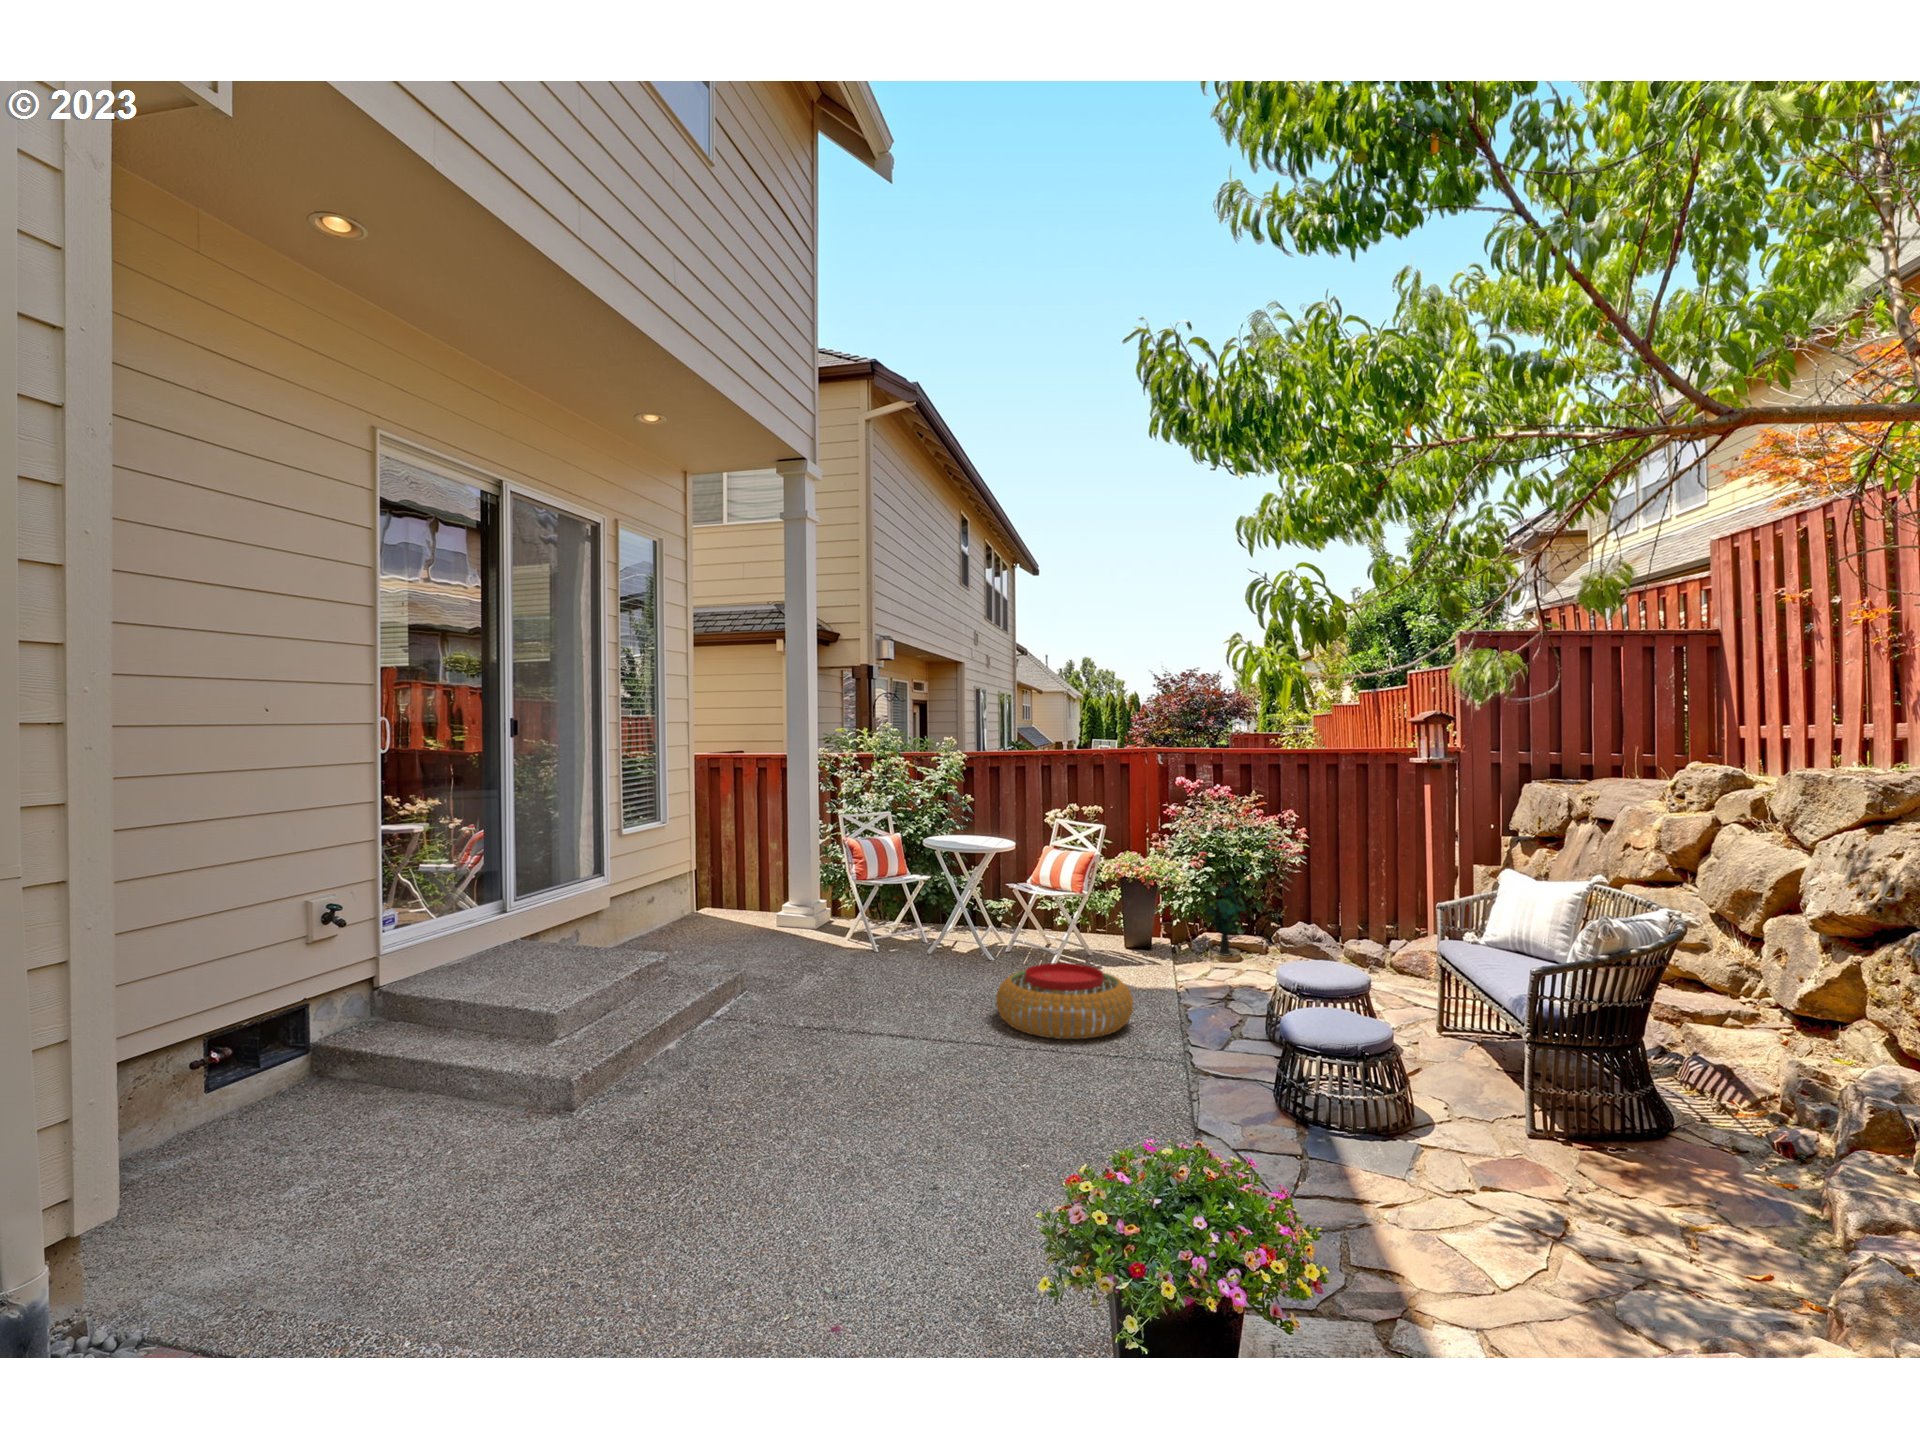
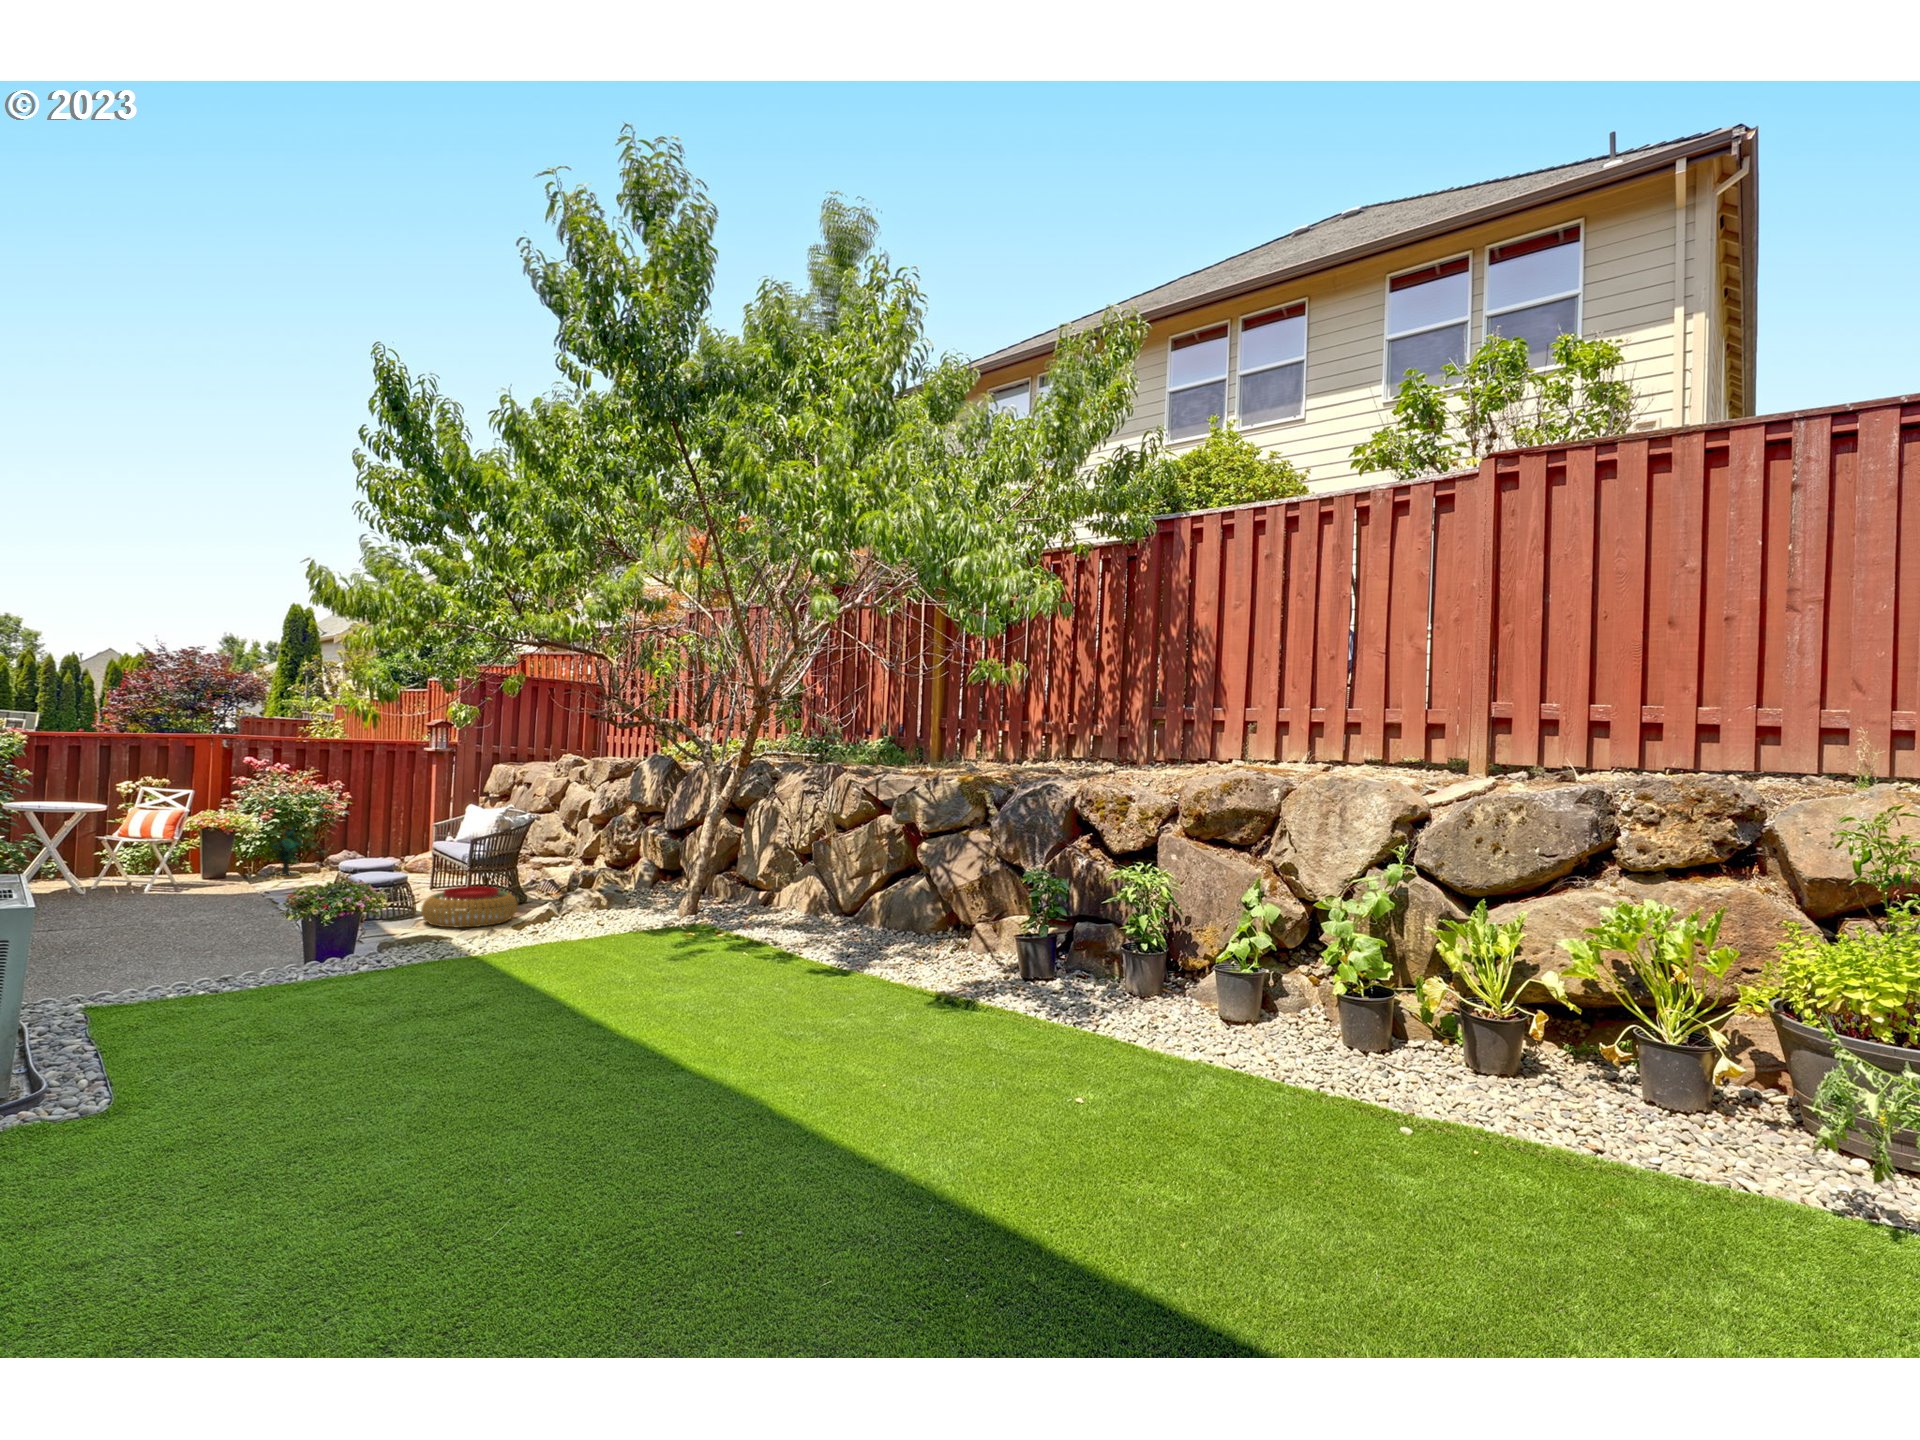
pouf: present [996,963,1133,1039] -> present [421,886,517,927]

